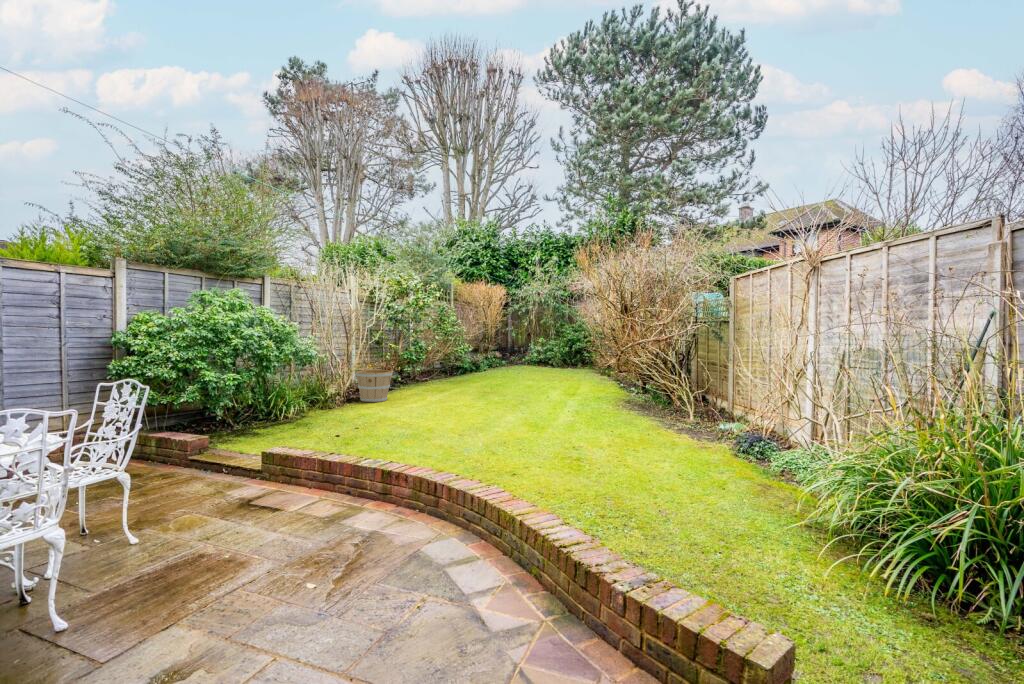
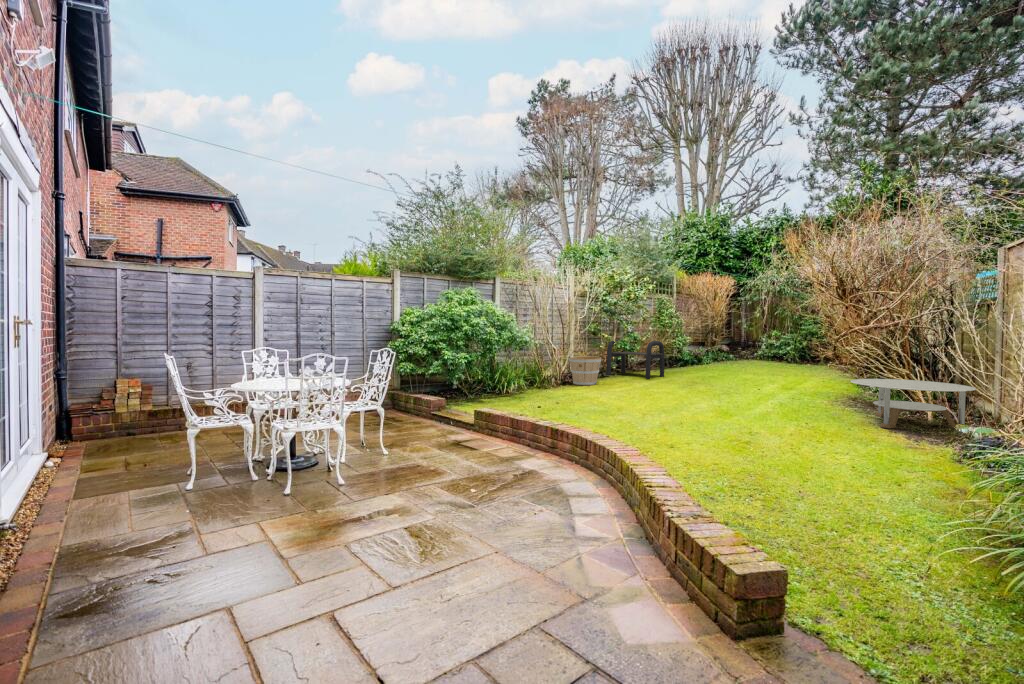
bench: none [393,350,453,391] -> present [606,340,664,379]
round table: none [633,387,720,431] -> present [850,379,976,428]

